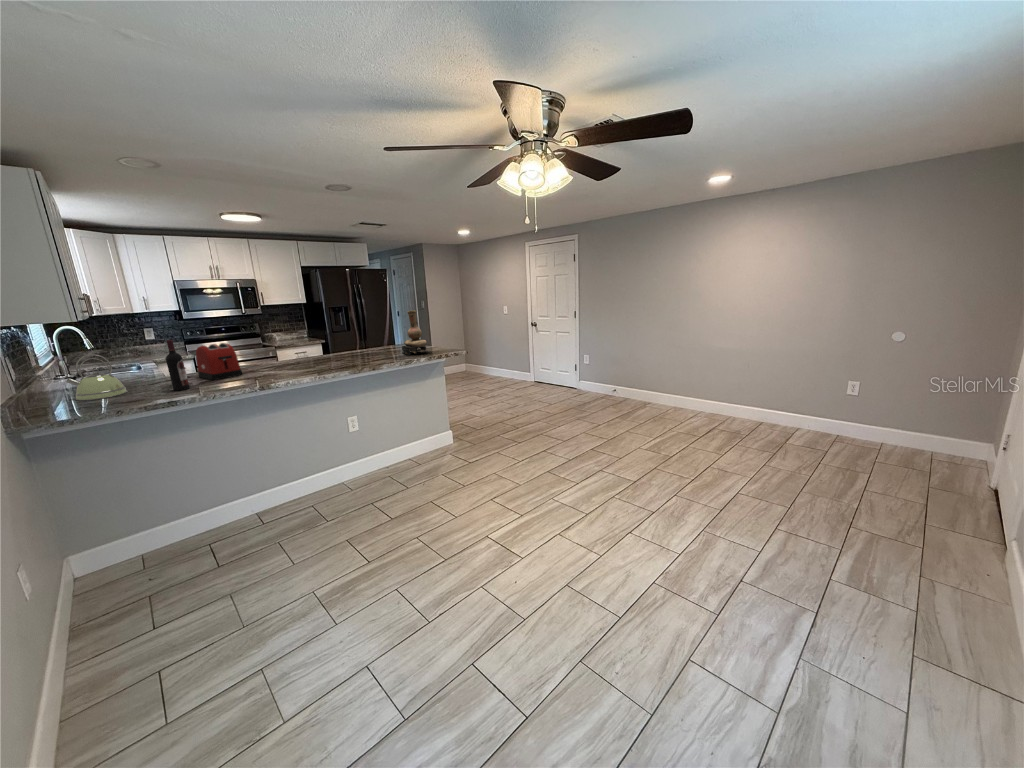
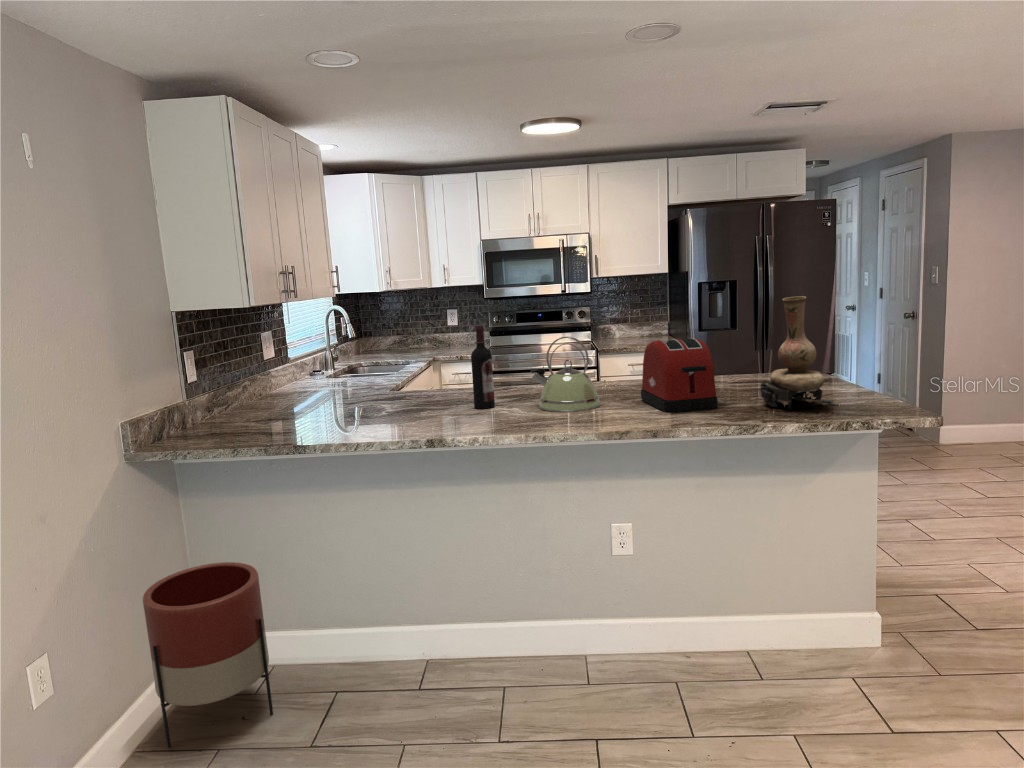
wine bottle: present [166,340,190,391] -> present [471,326,495,409]
toaster: present [196,343,242,380] -> present [641,338,718,412]
kettle: present [64,354,127,400] -> present [531,336,600,412]
planter: none [55,489,176,612] -> present [143,562,273,747]

